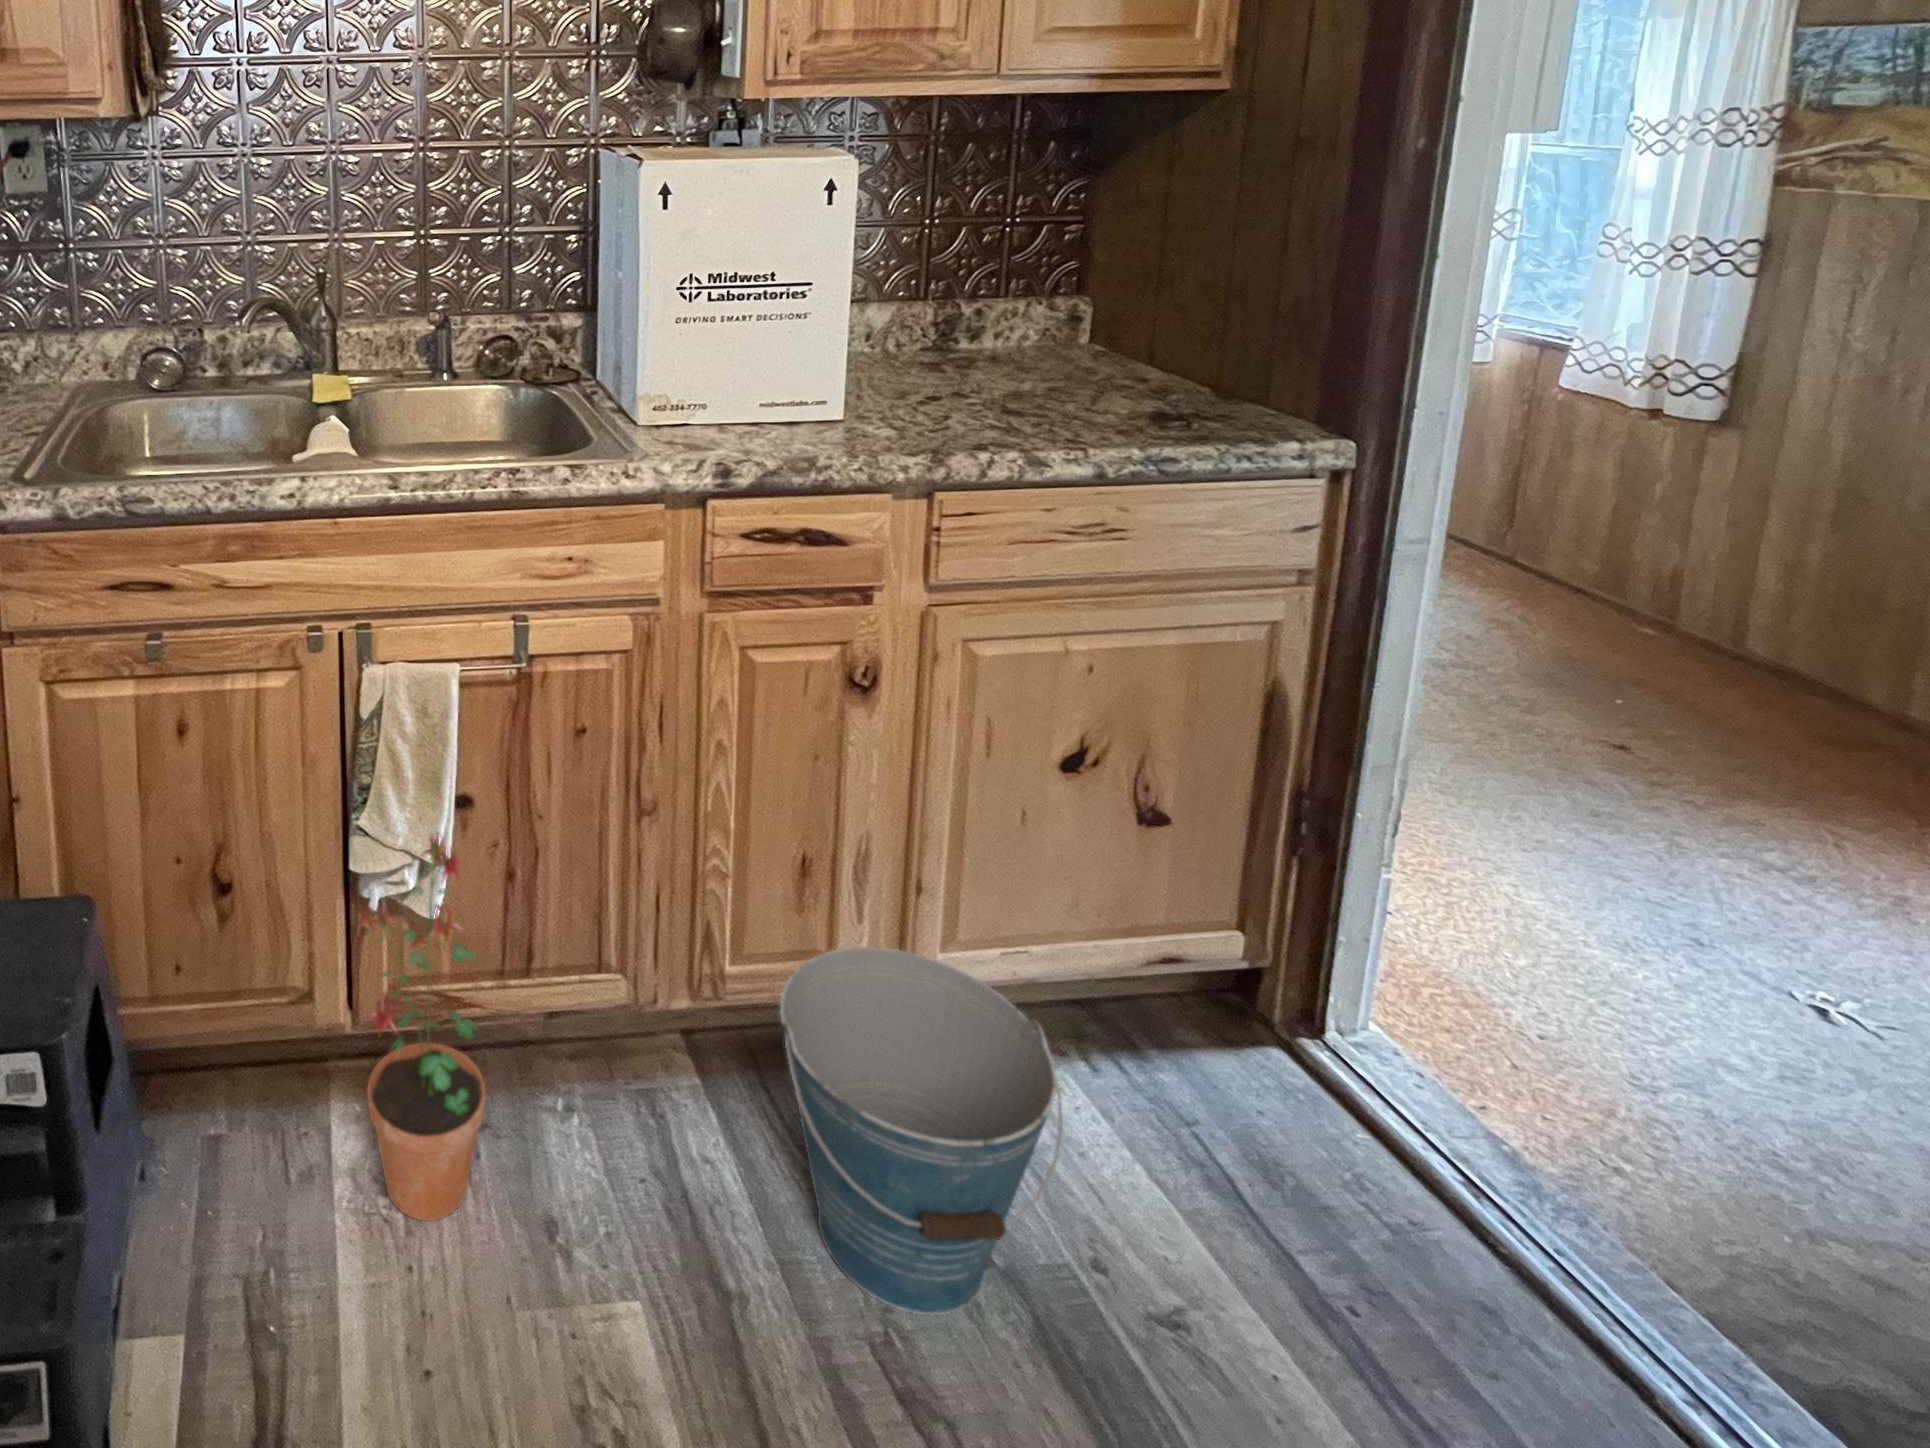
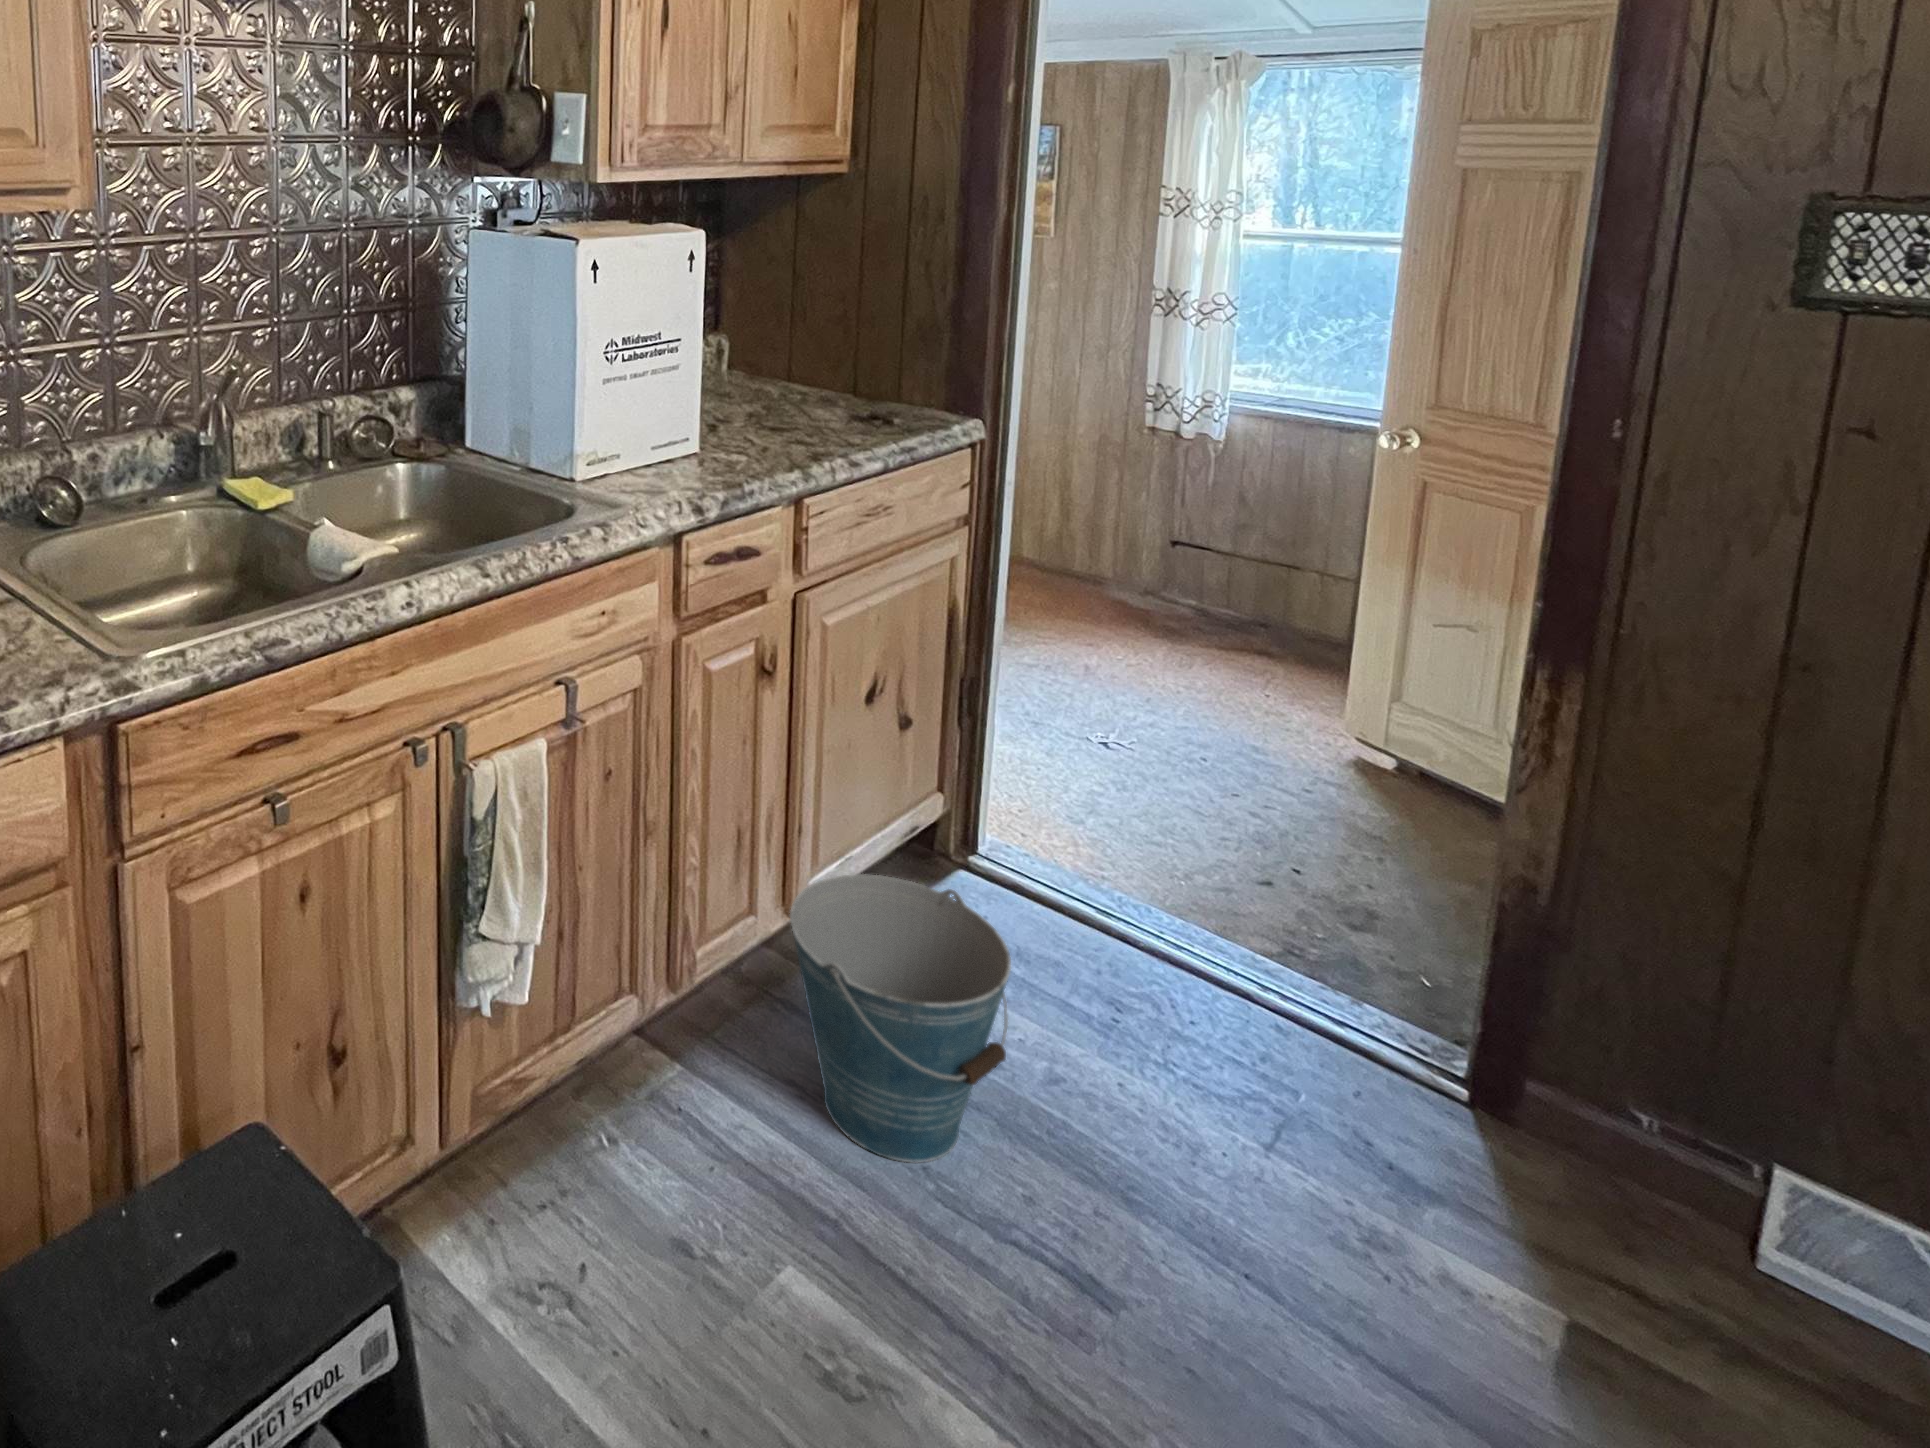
potted plant: present [360,834,486,1221] -> none [454,910,642,1312]

